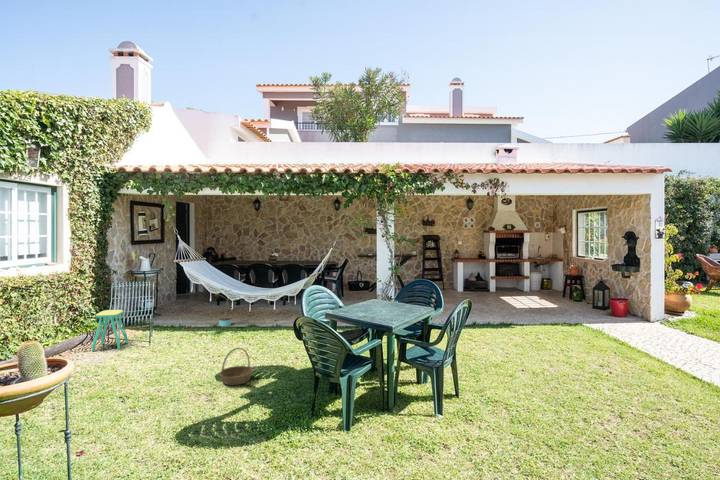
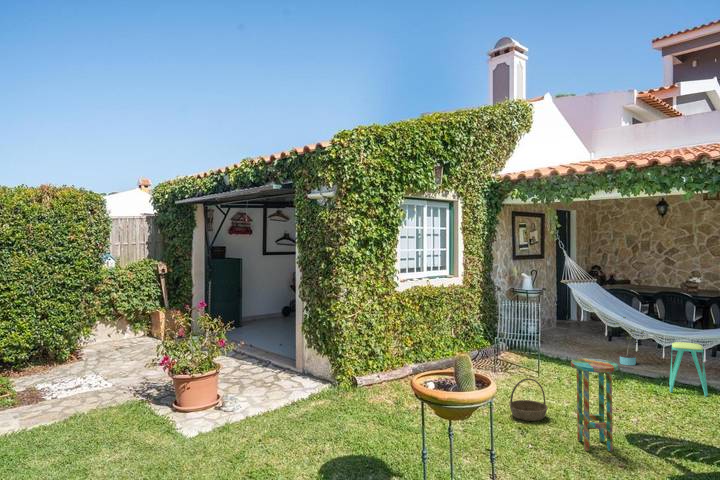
stool: present [92,310,128,351] -> present [669,342,708,396]
side table: none [156,334,198,419] -> present [571,358,618,452]
basket: present [220,348,253,385] -> present [509,378,548,421]

